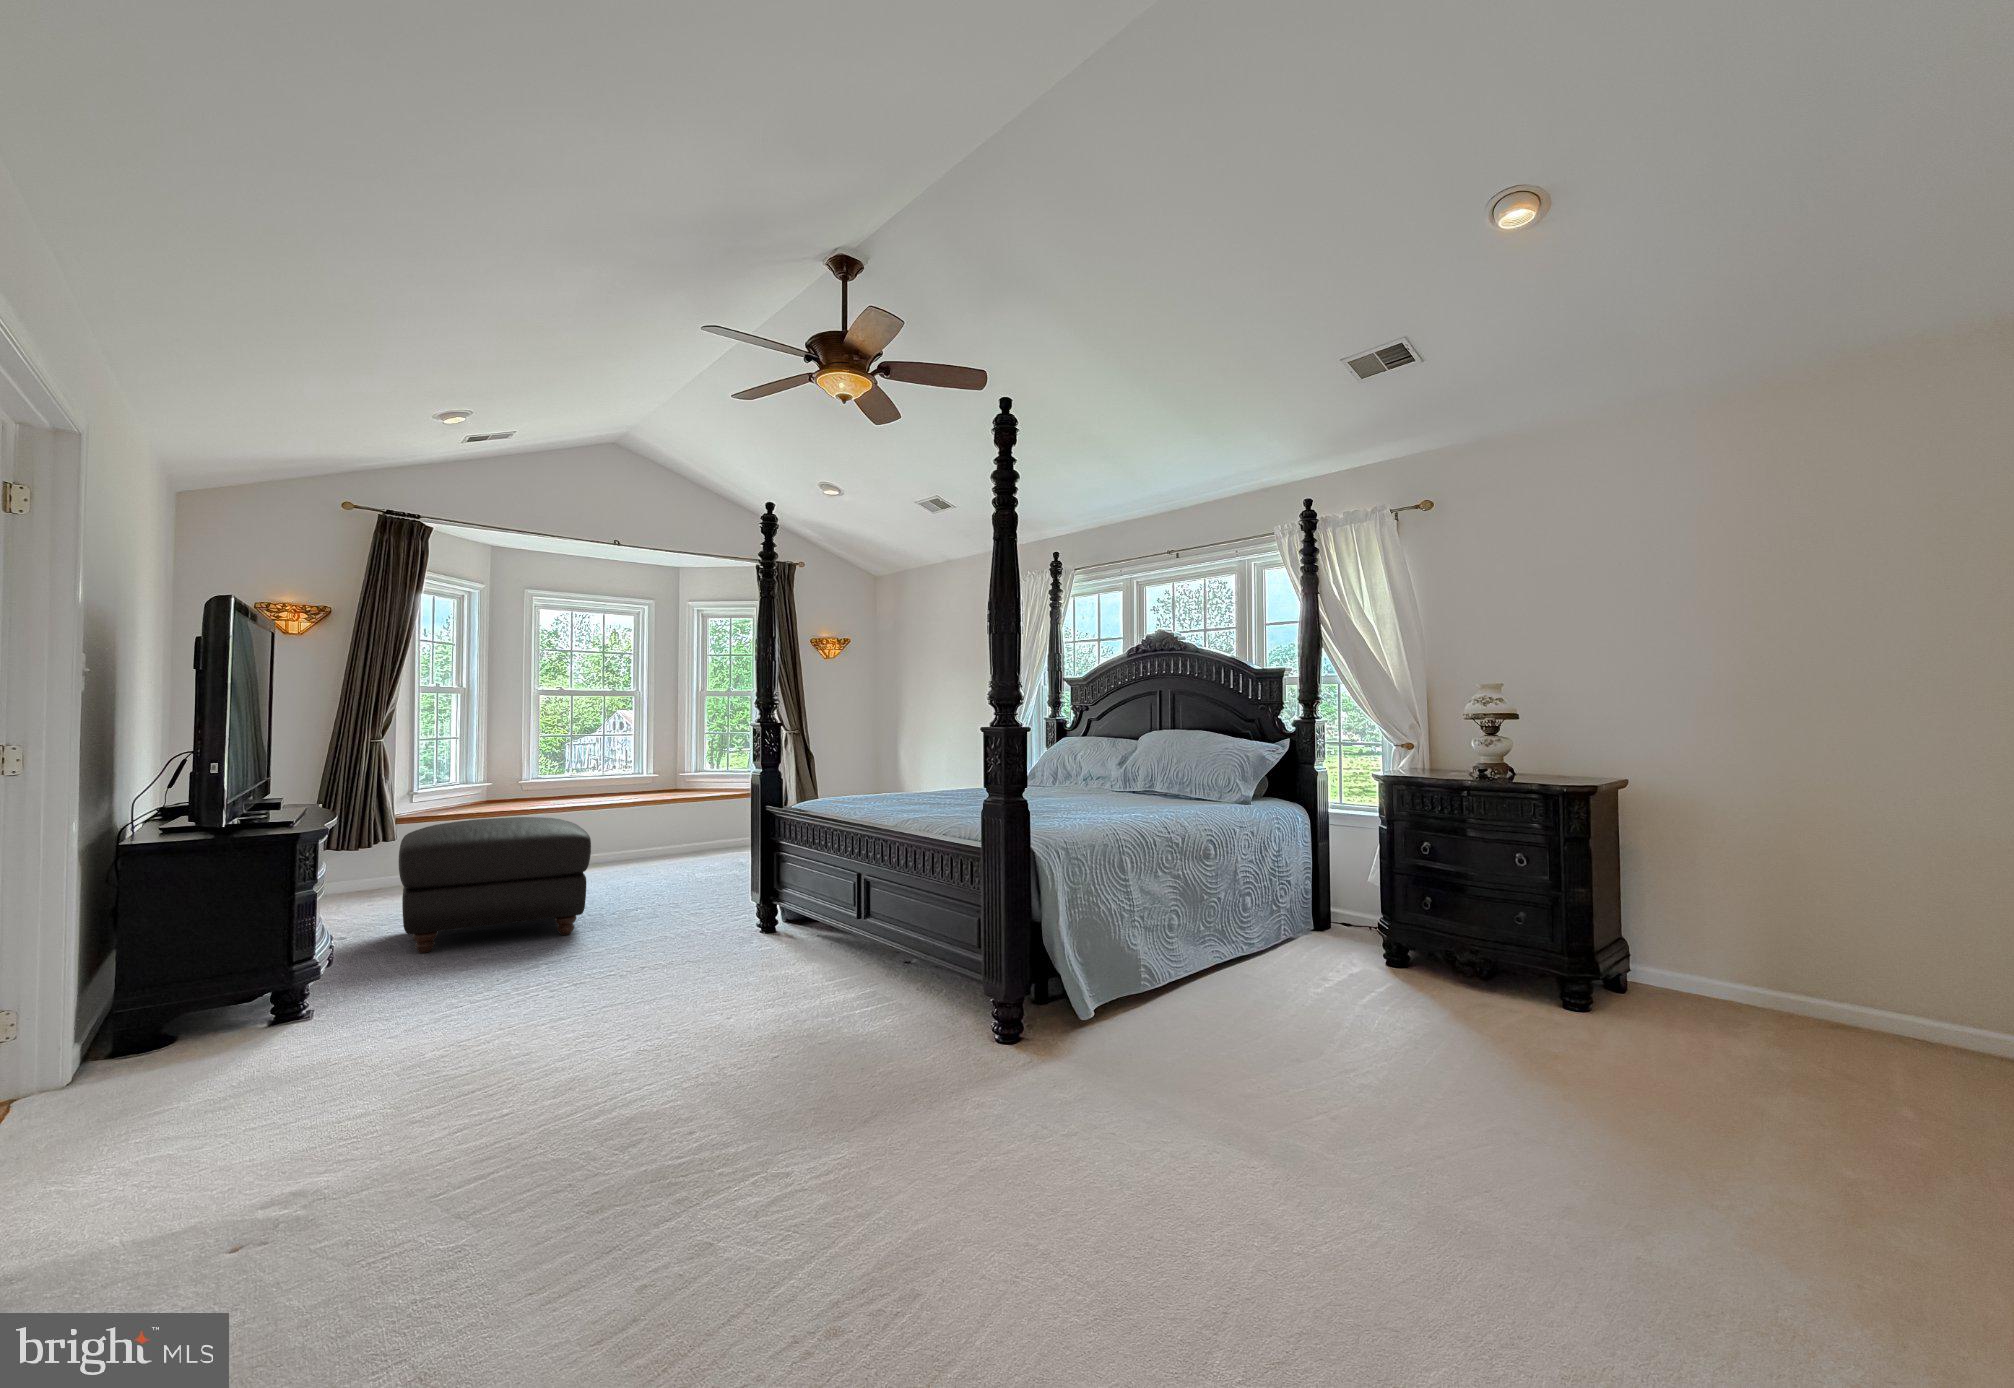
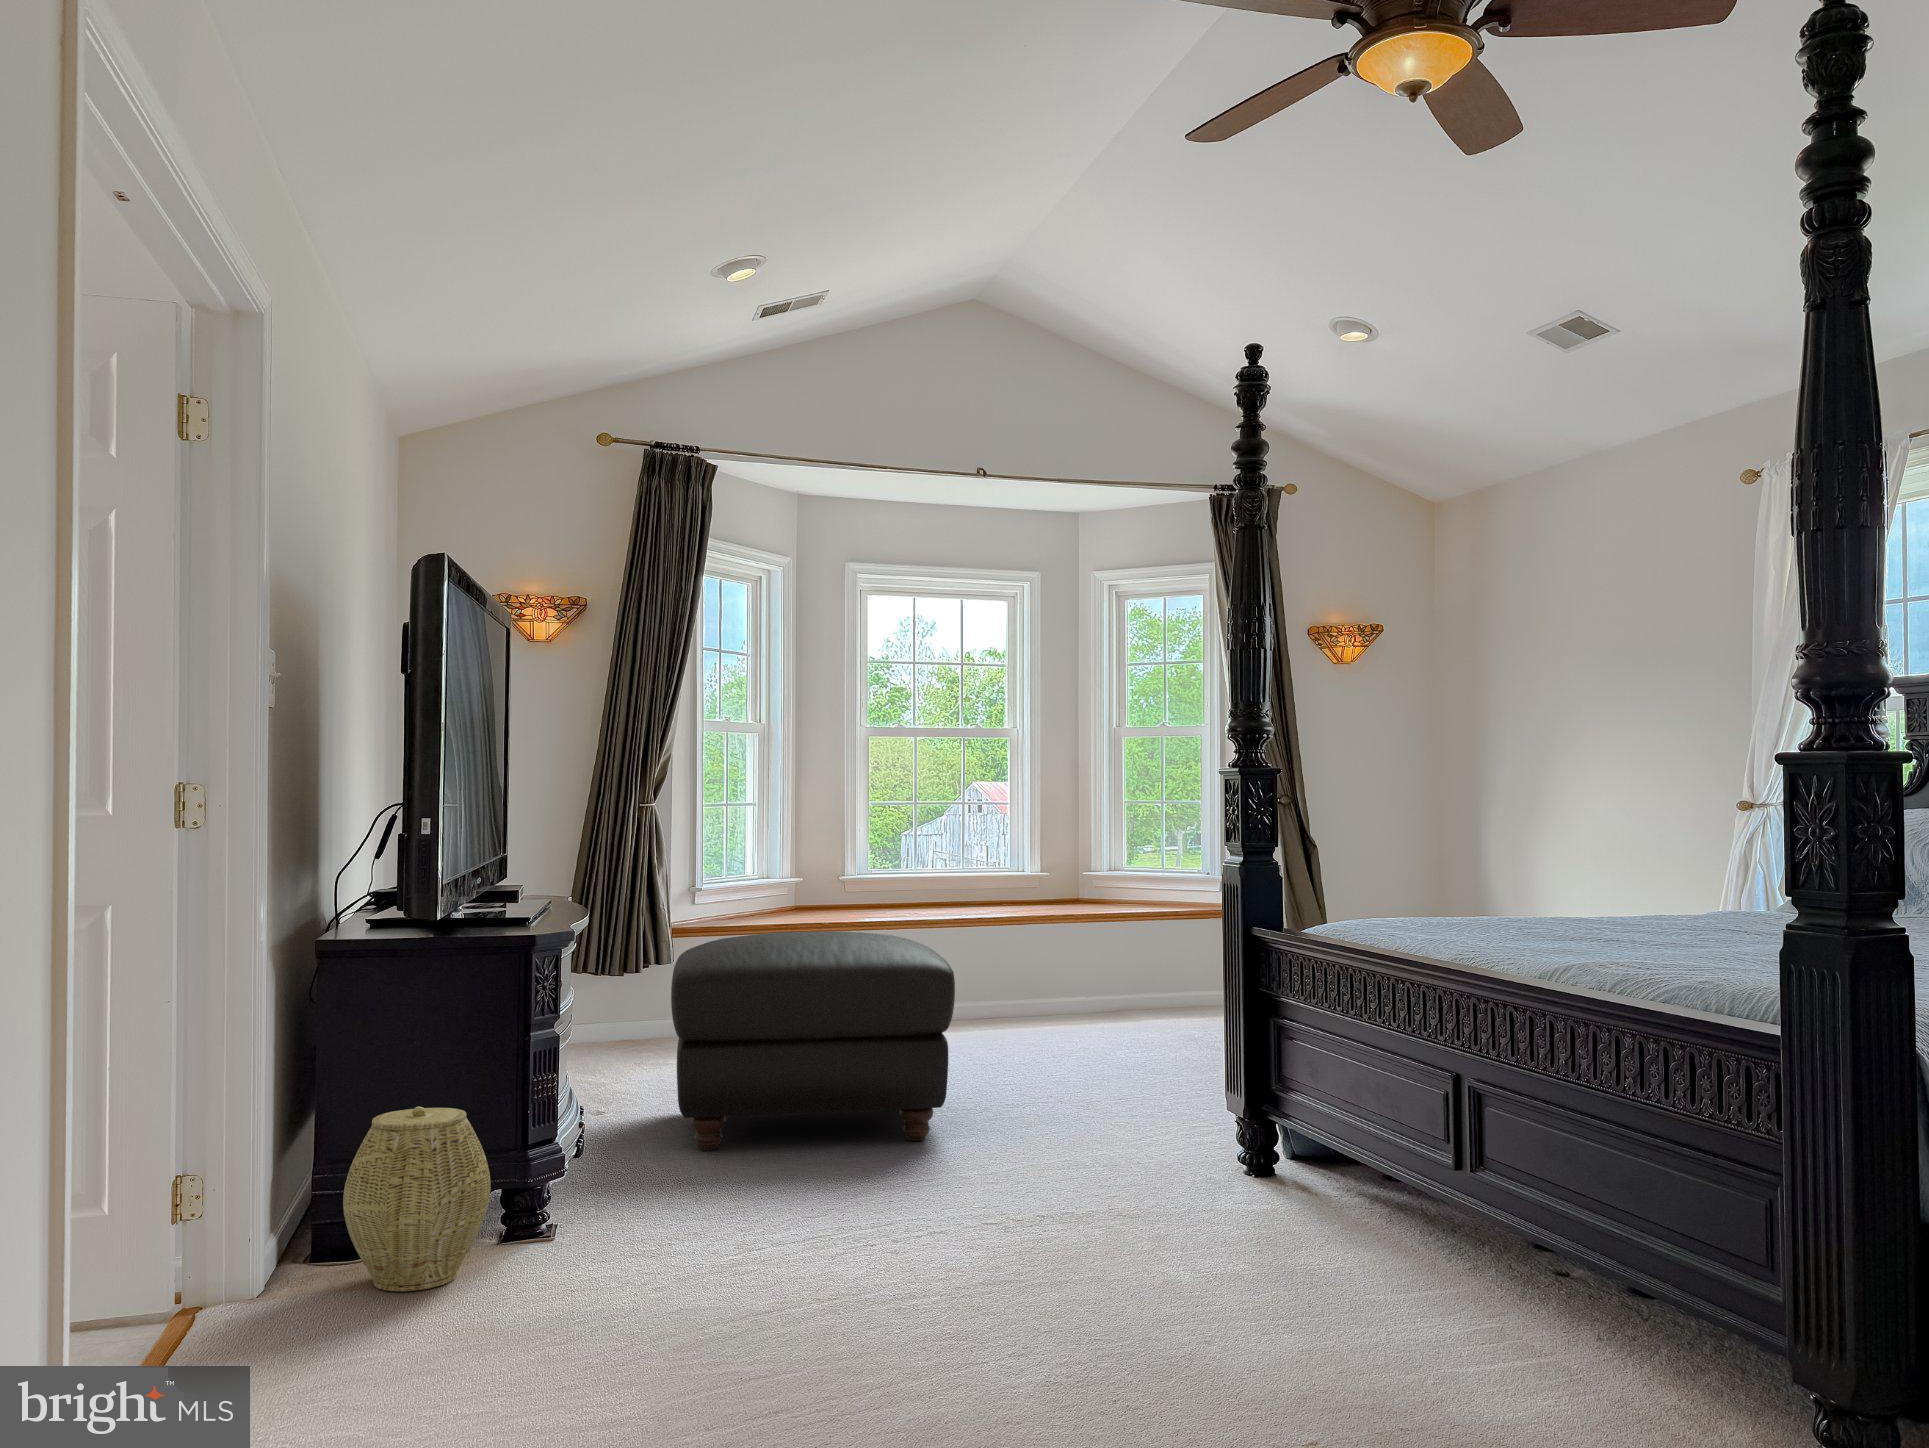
woven basket: none [154,942,270,1058] -> present [343,1106,491,1291]

